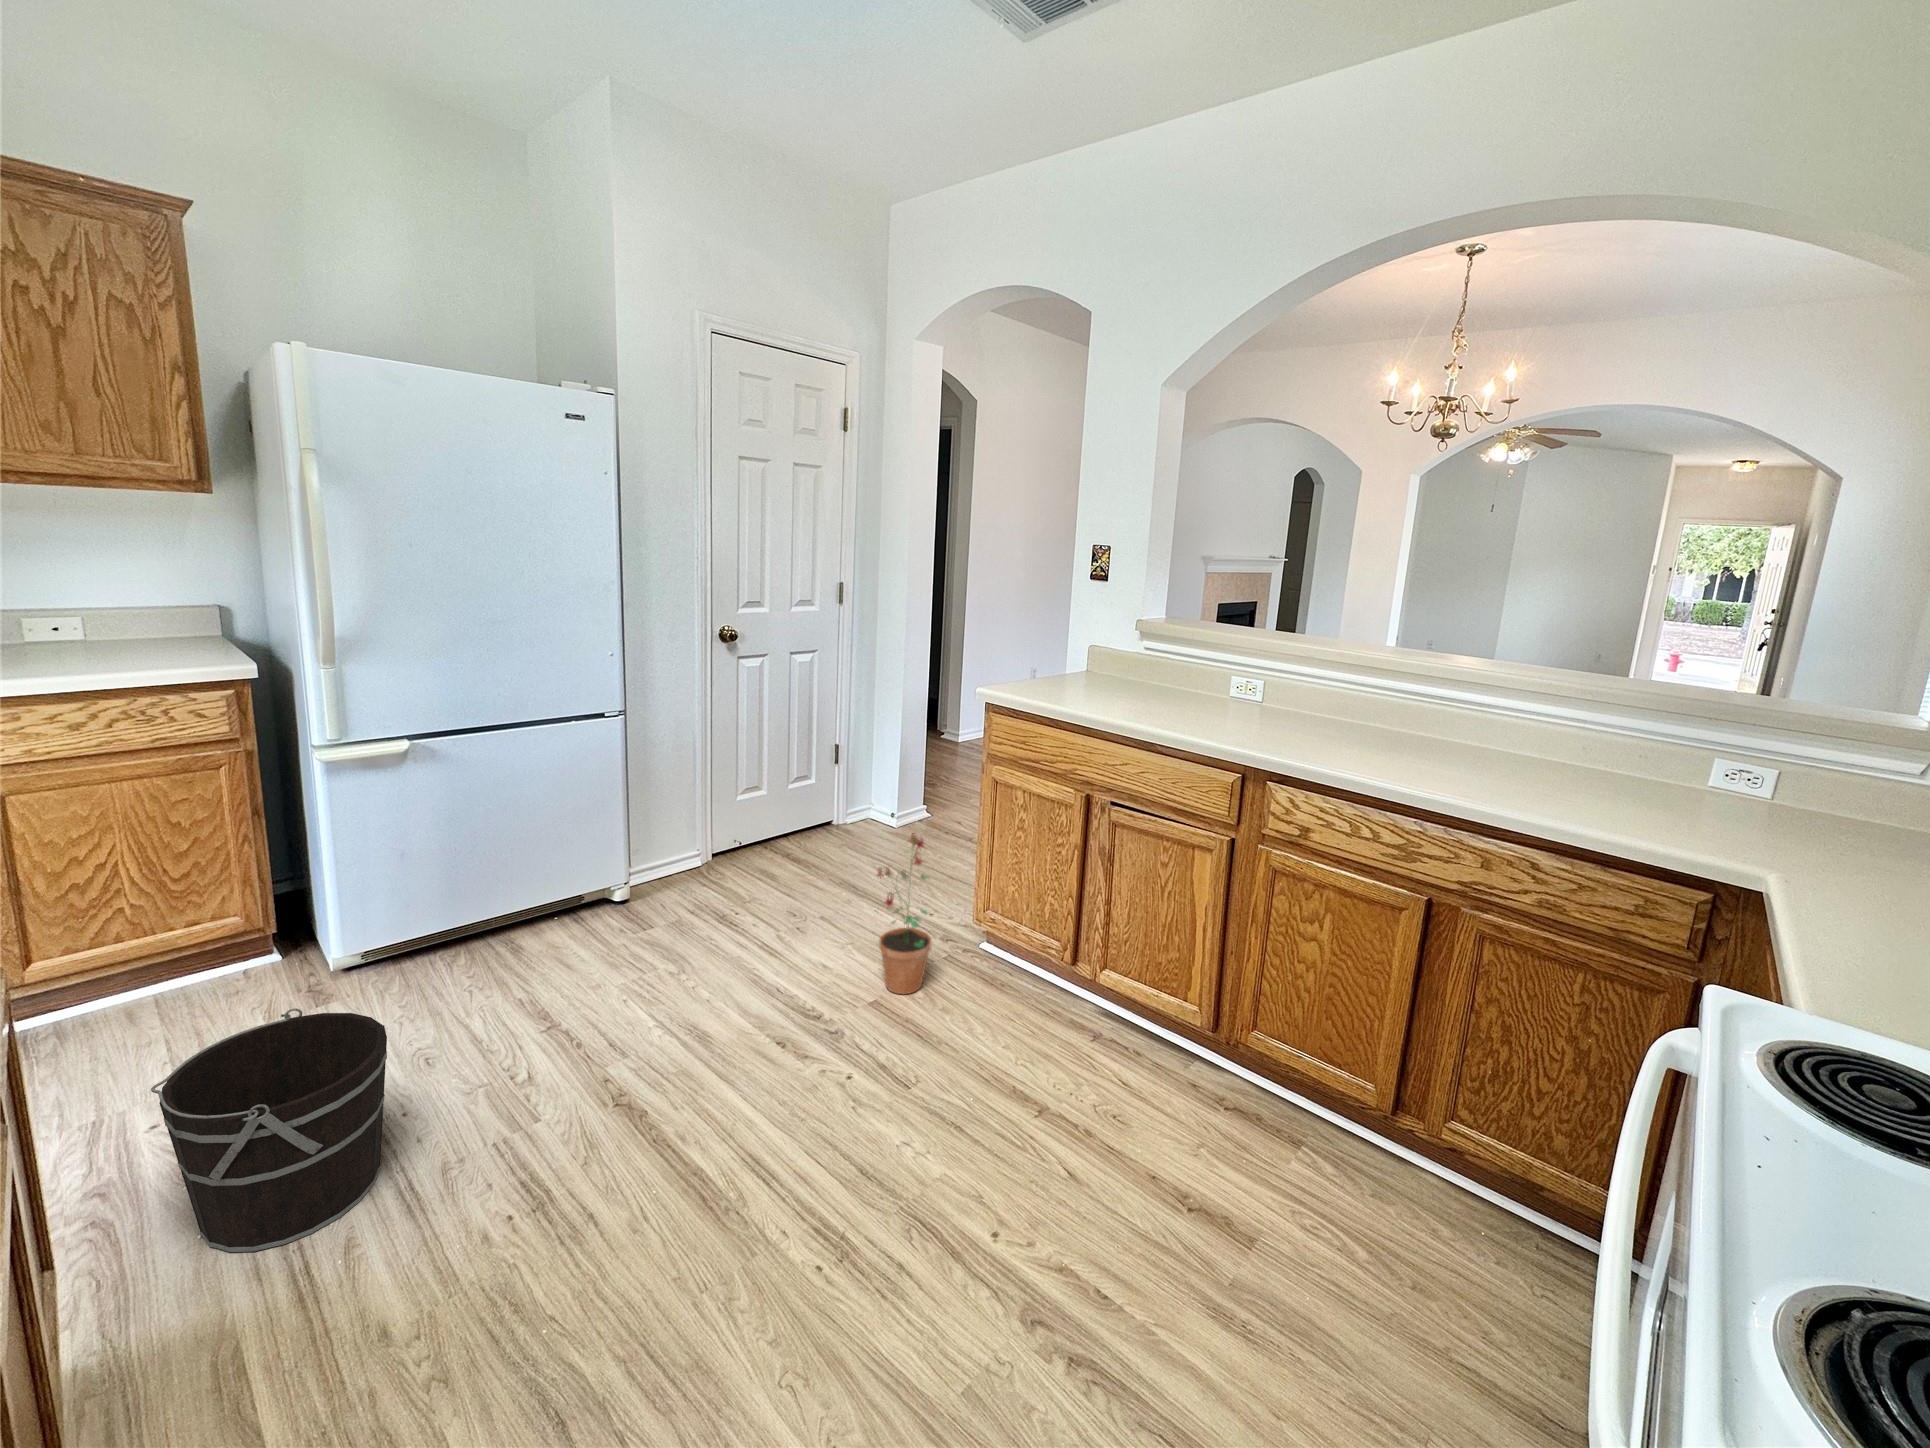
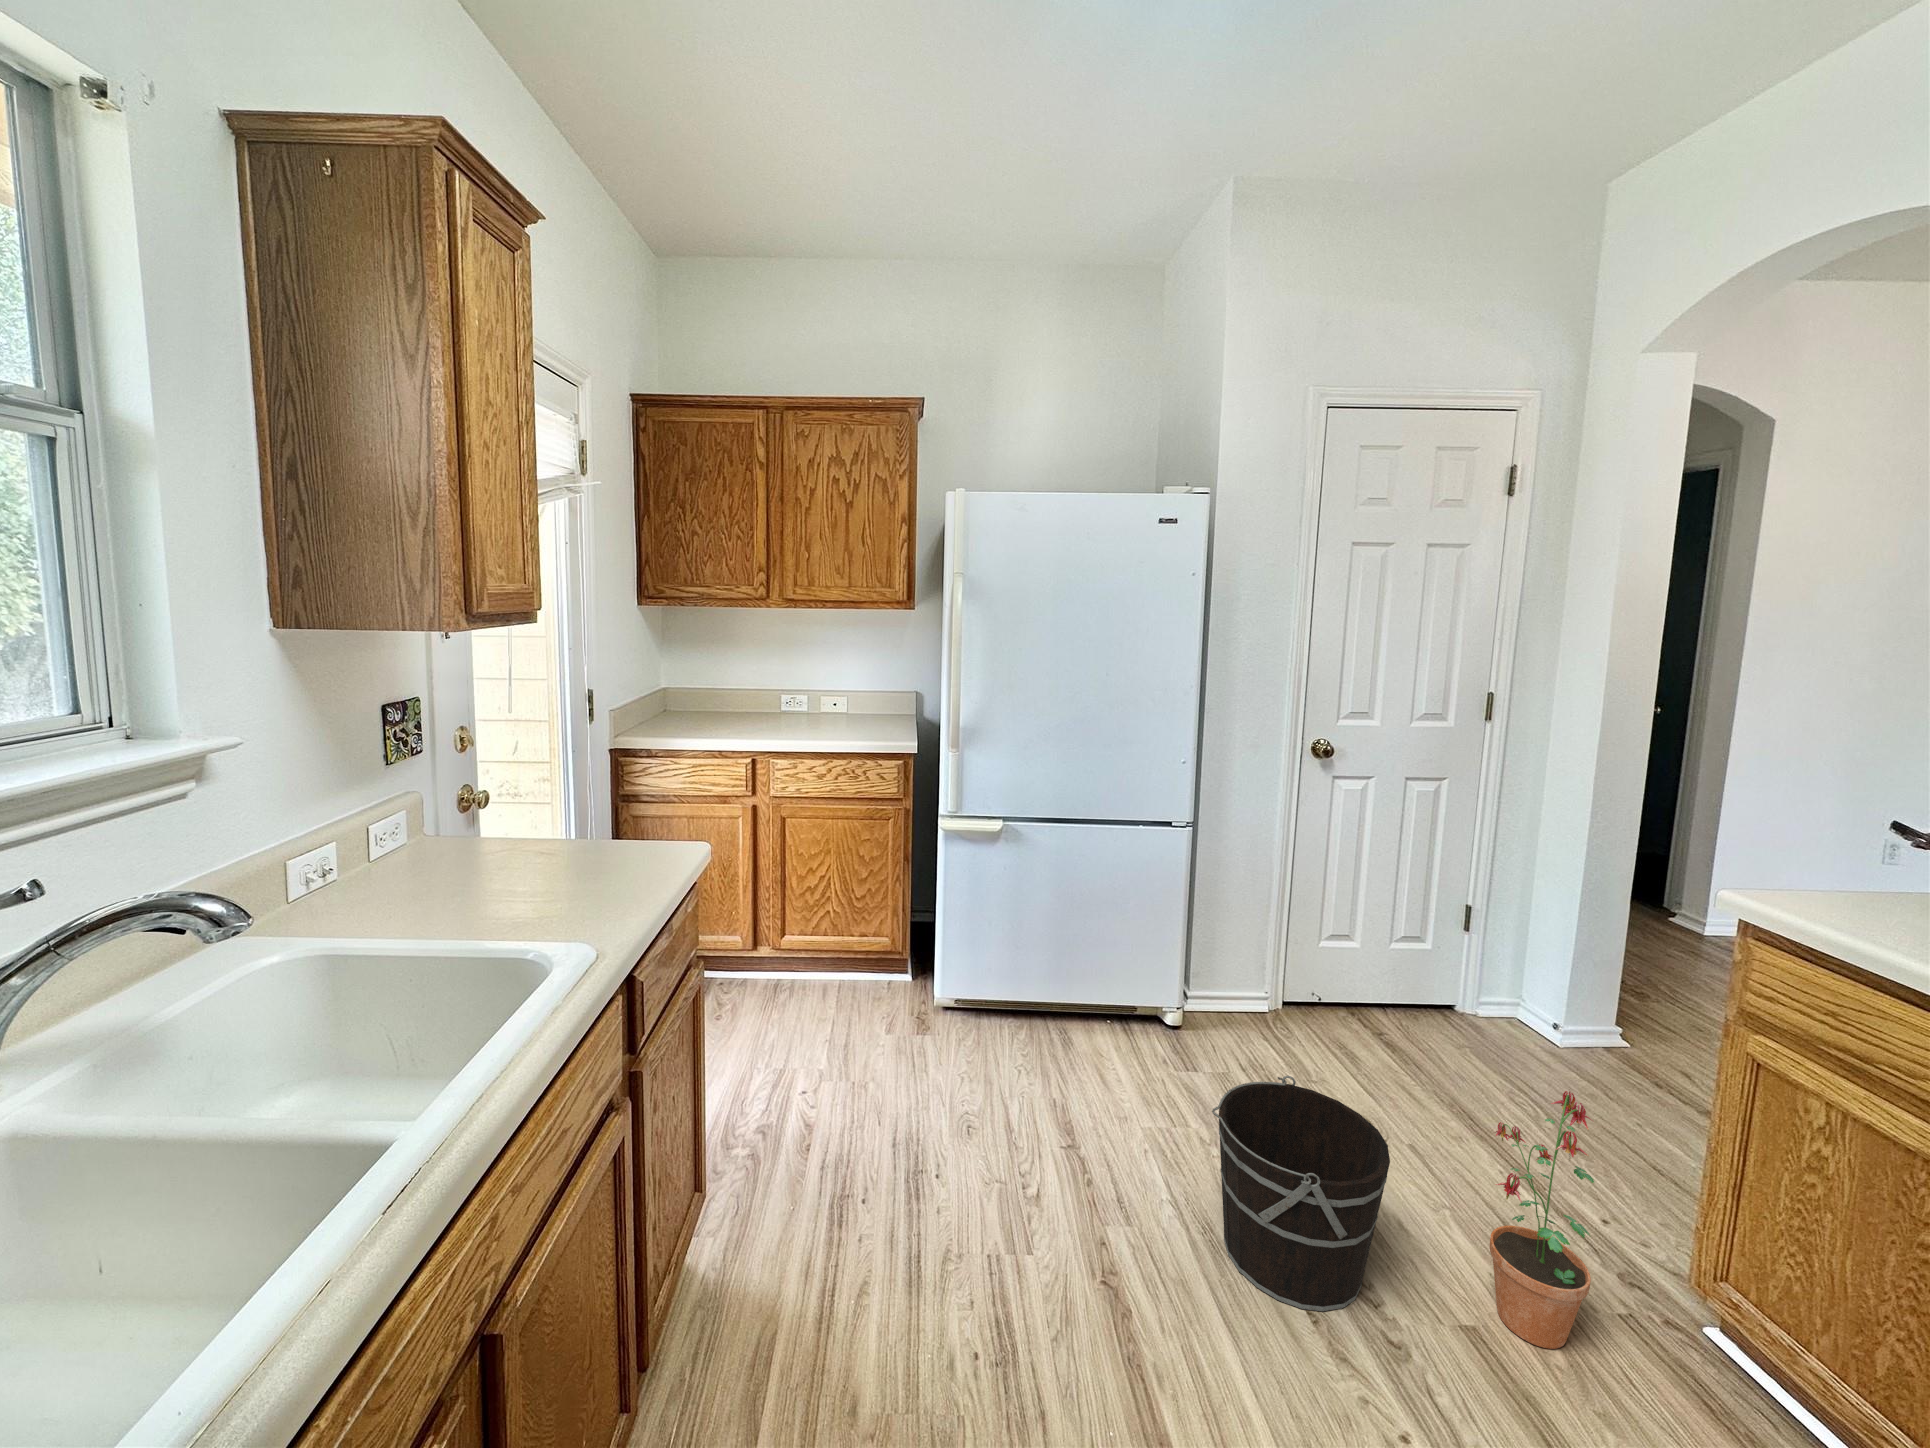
bucket: present [151,1008,387,1252] -> present [1212,1076,1390,1311]

